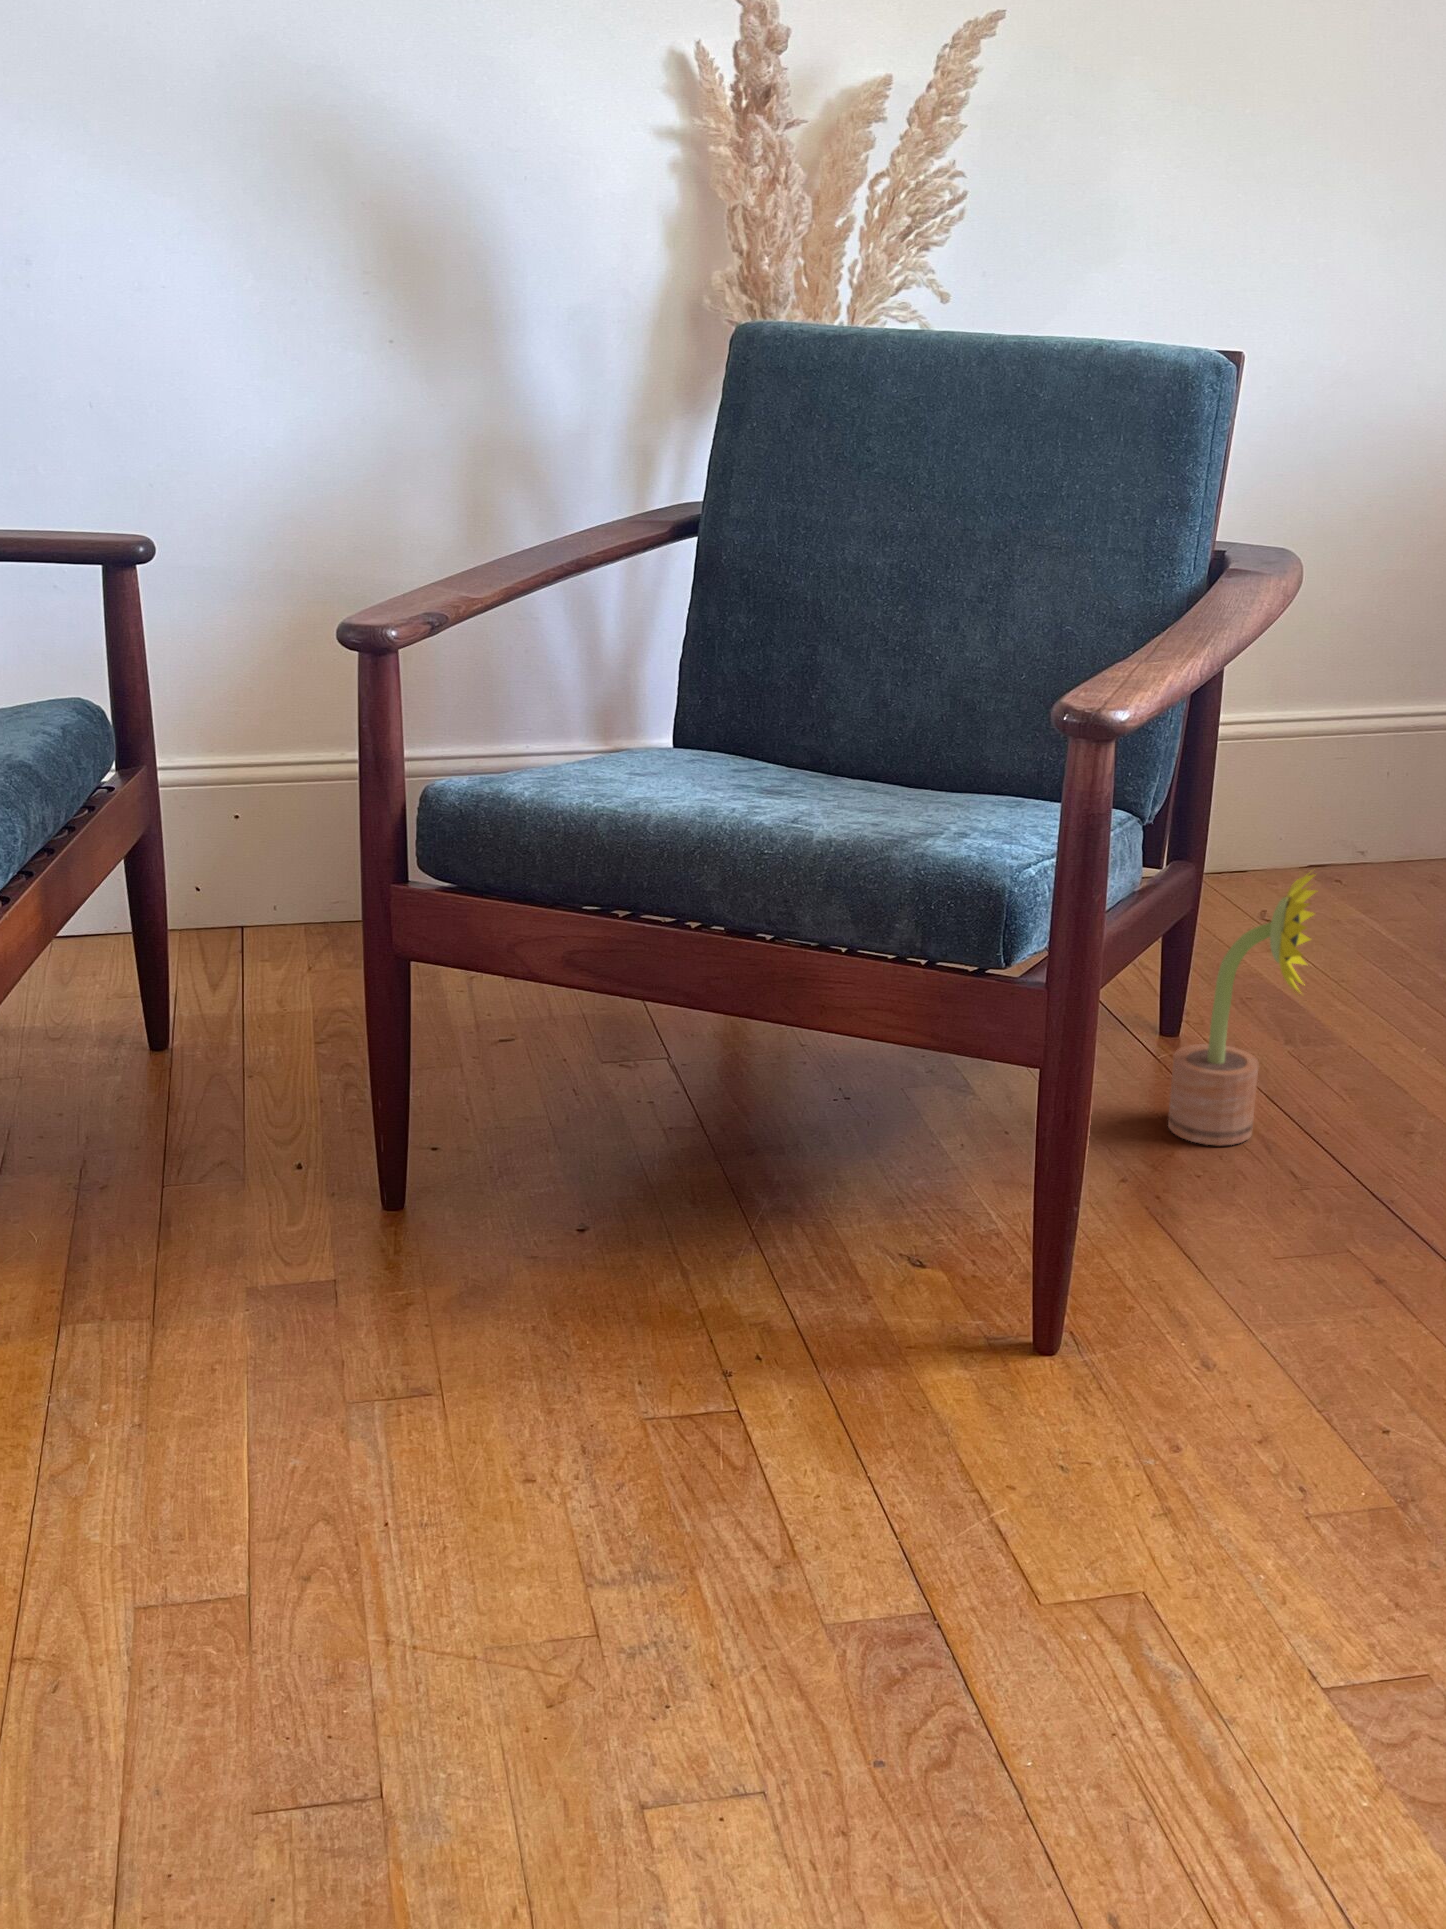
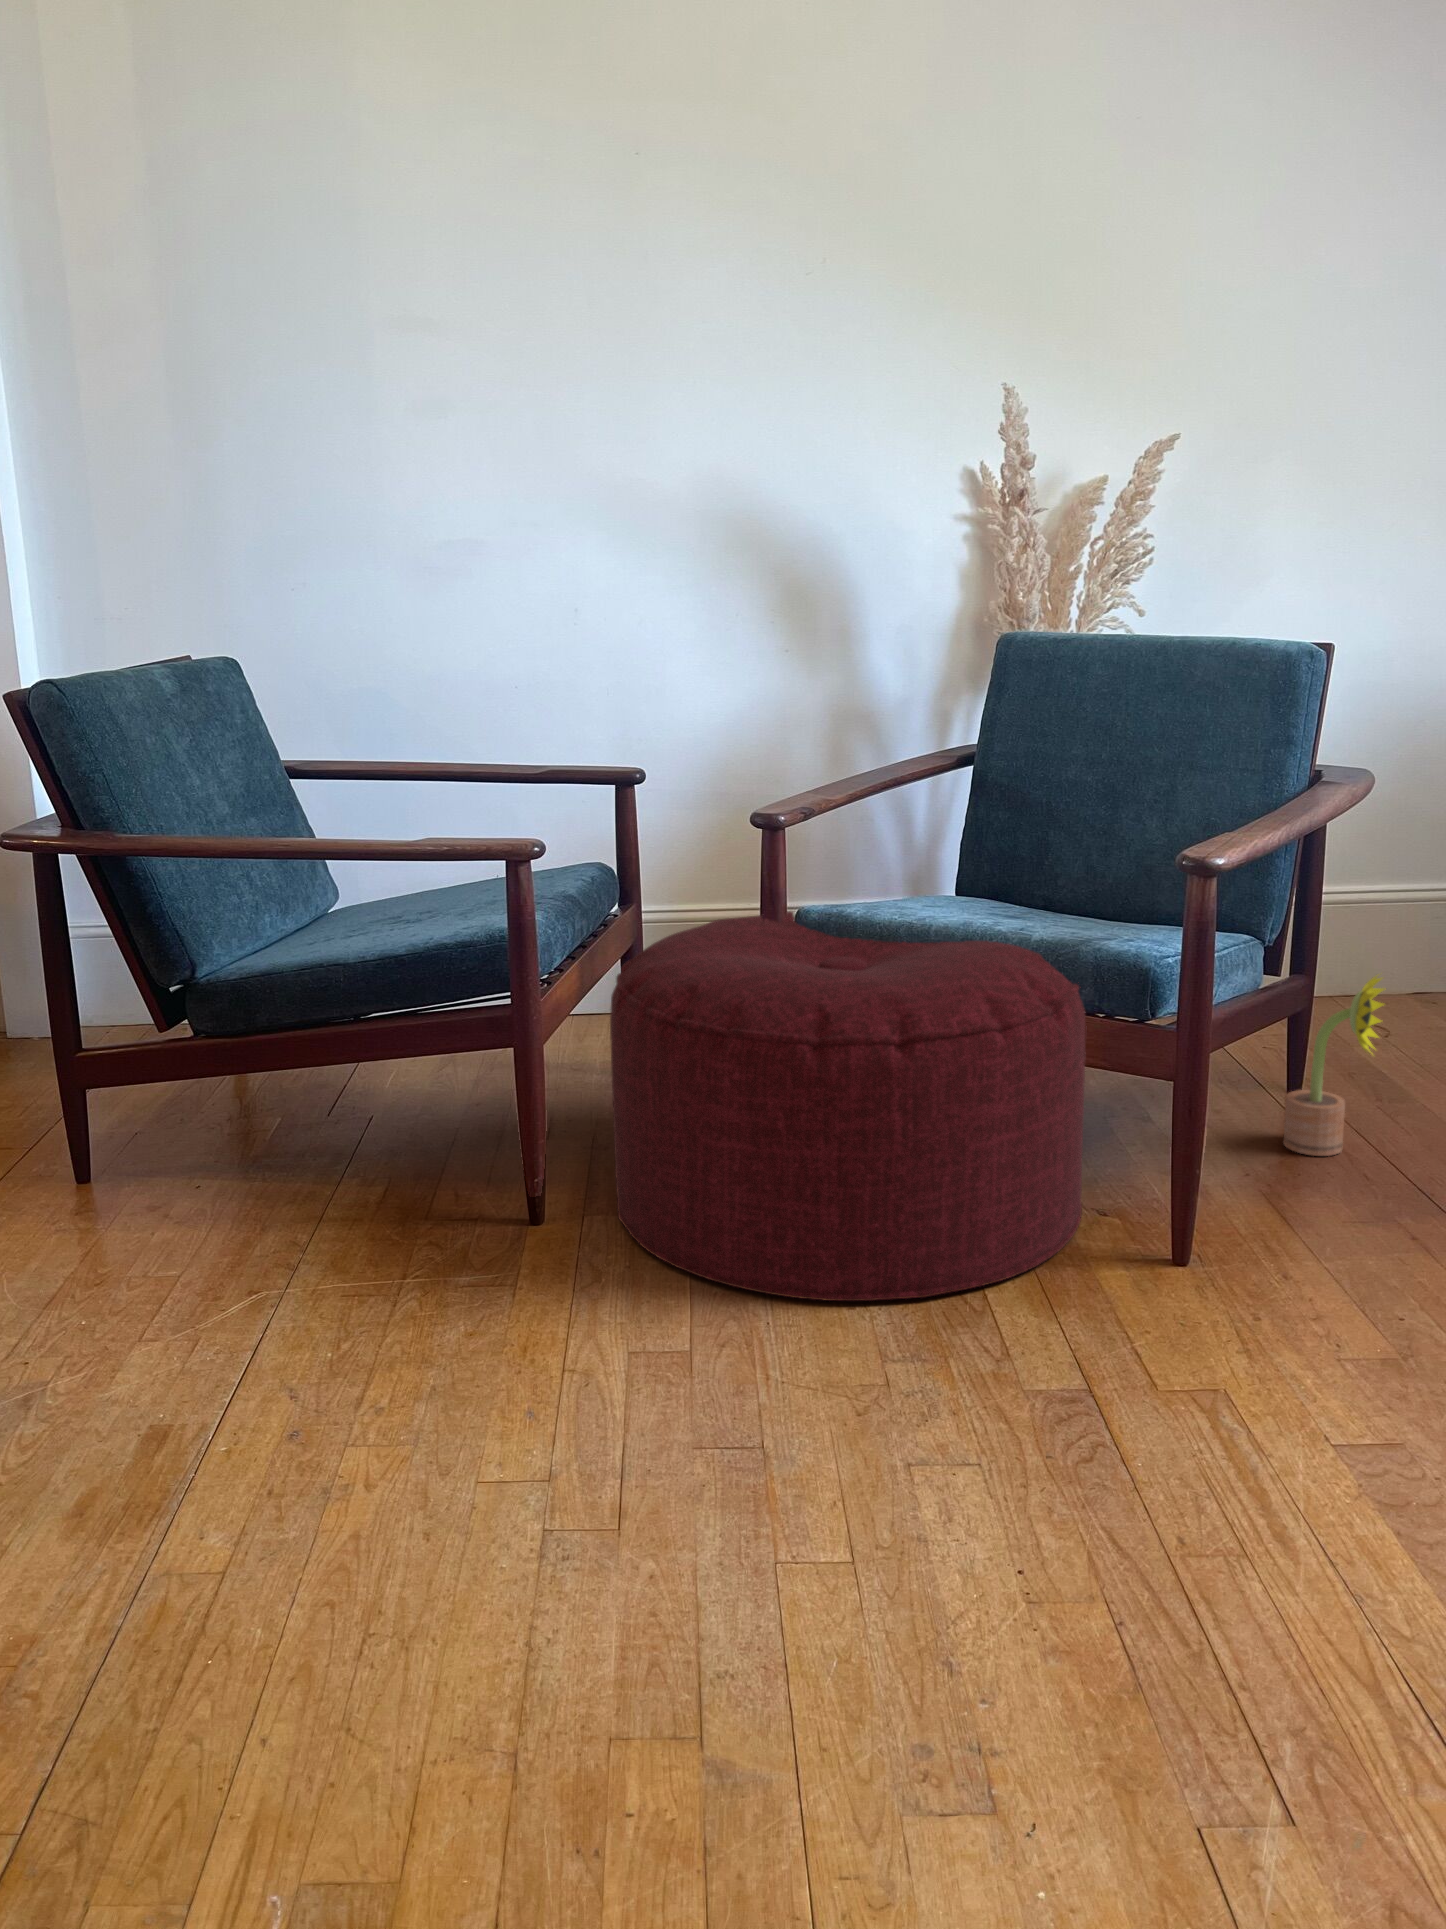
ottoman: none [89,779,900,1474] -> present [610,911,1085,1301]

